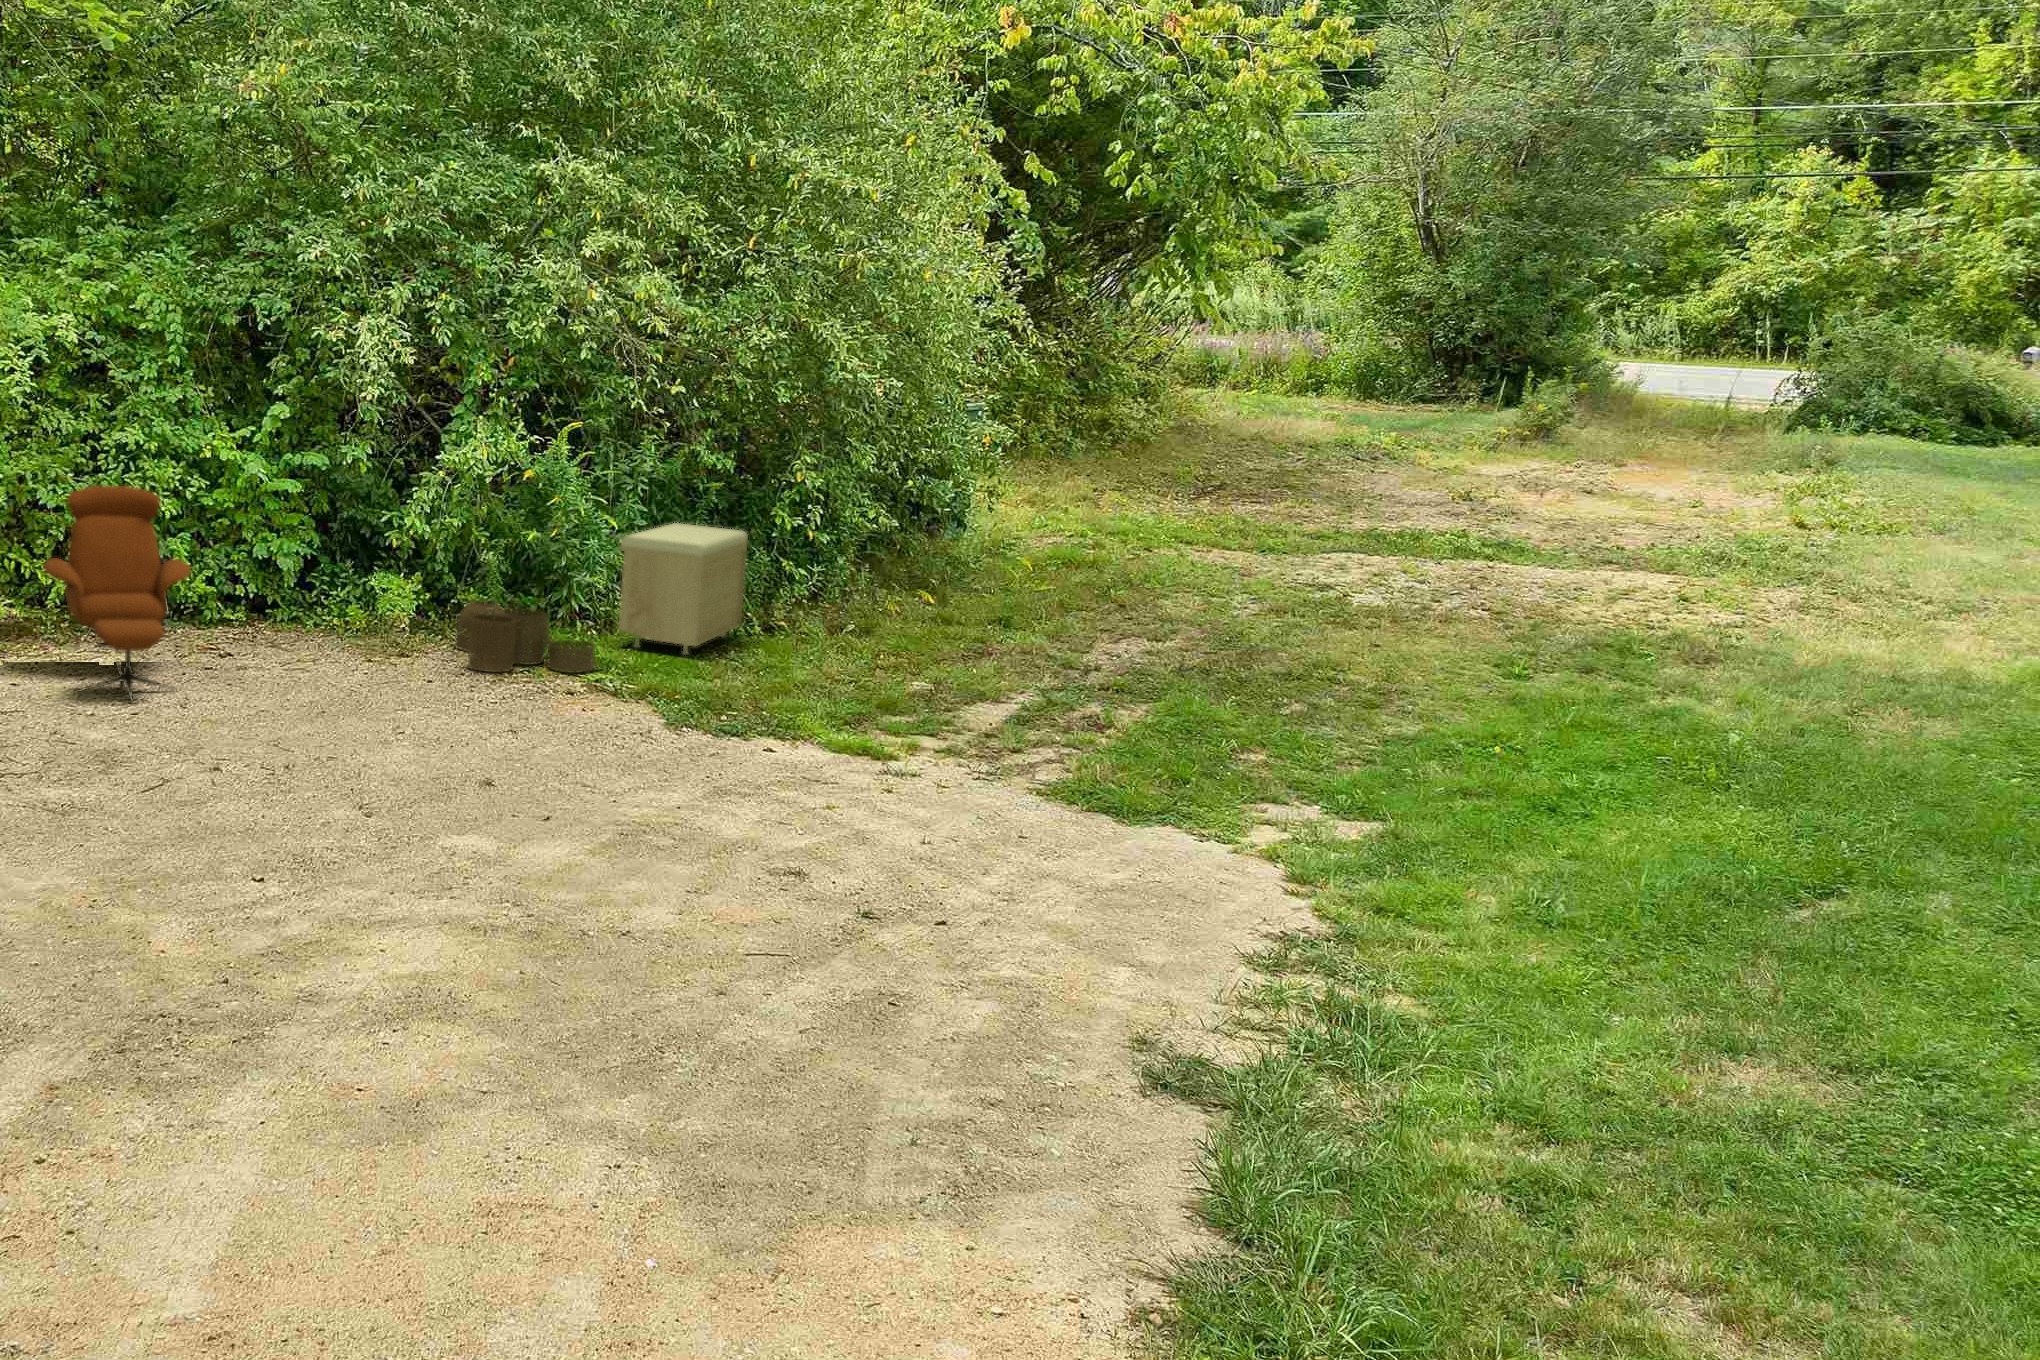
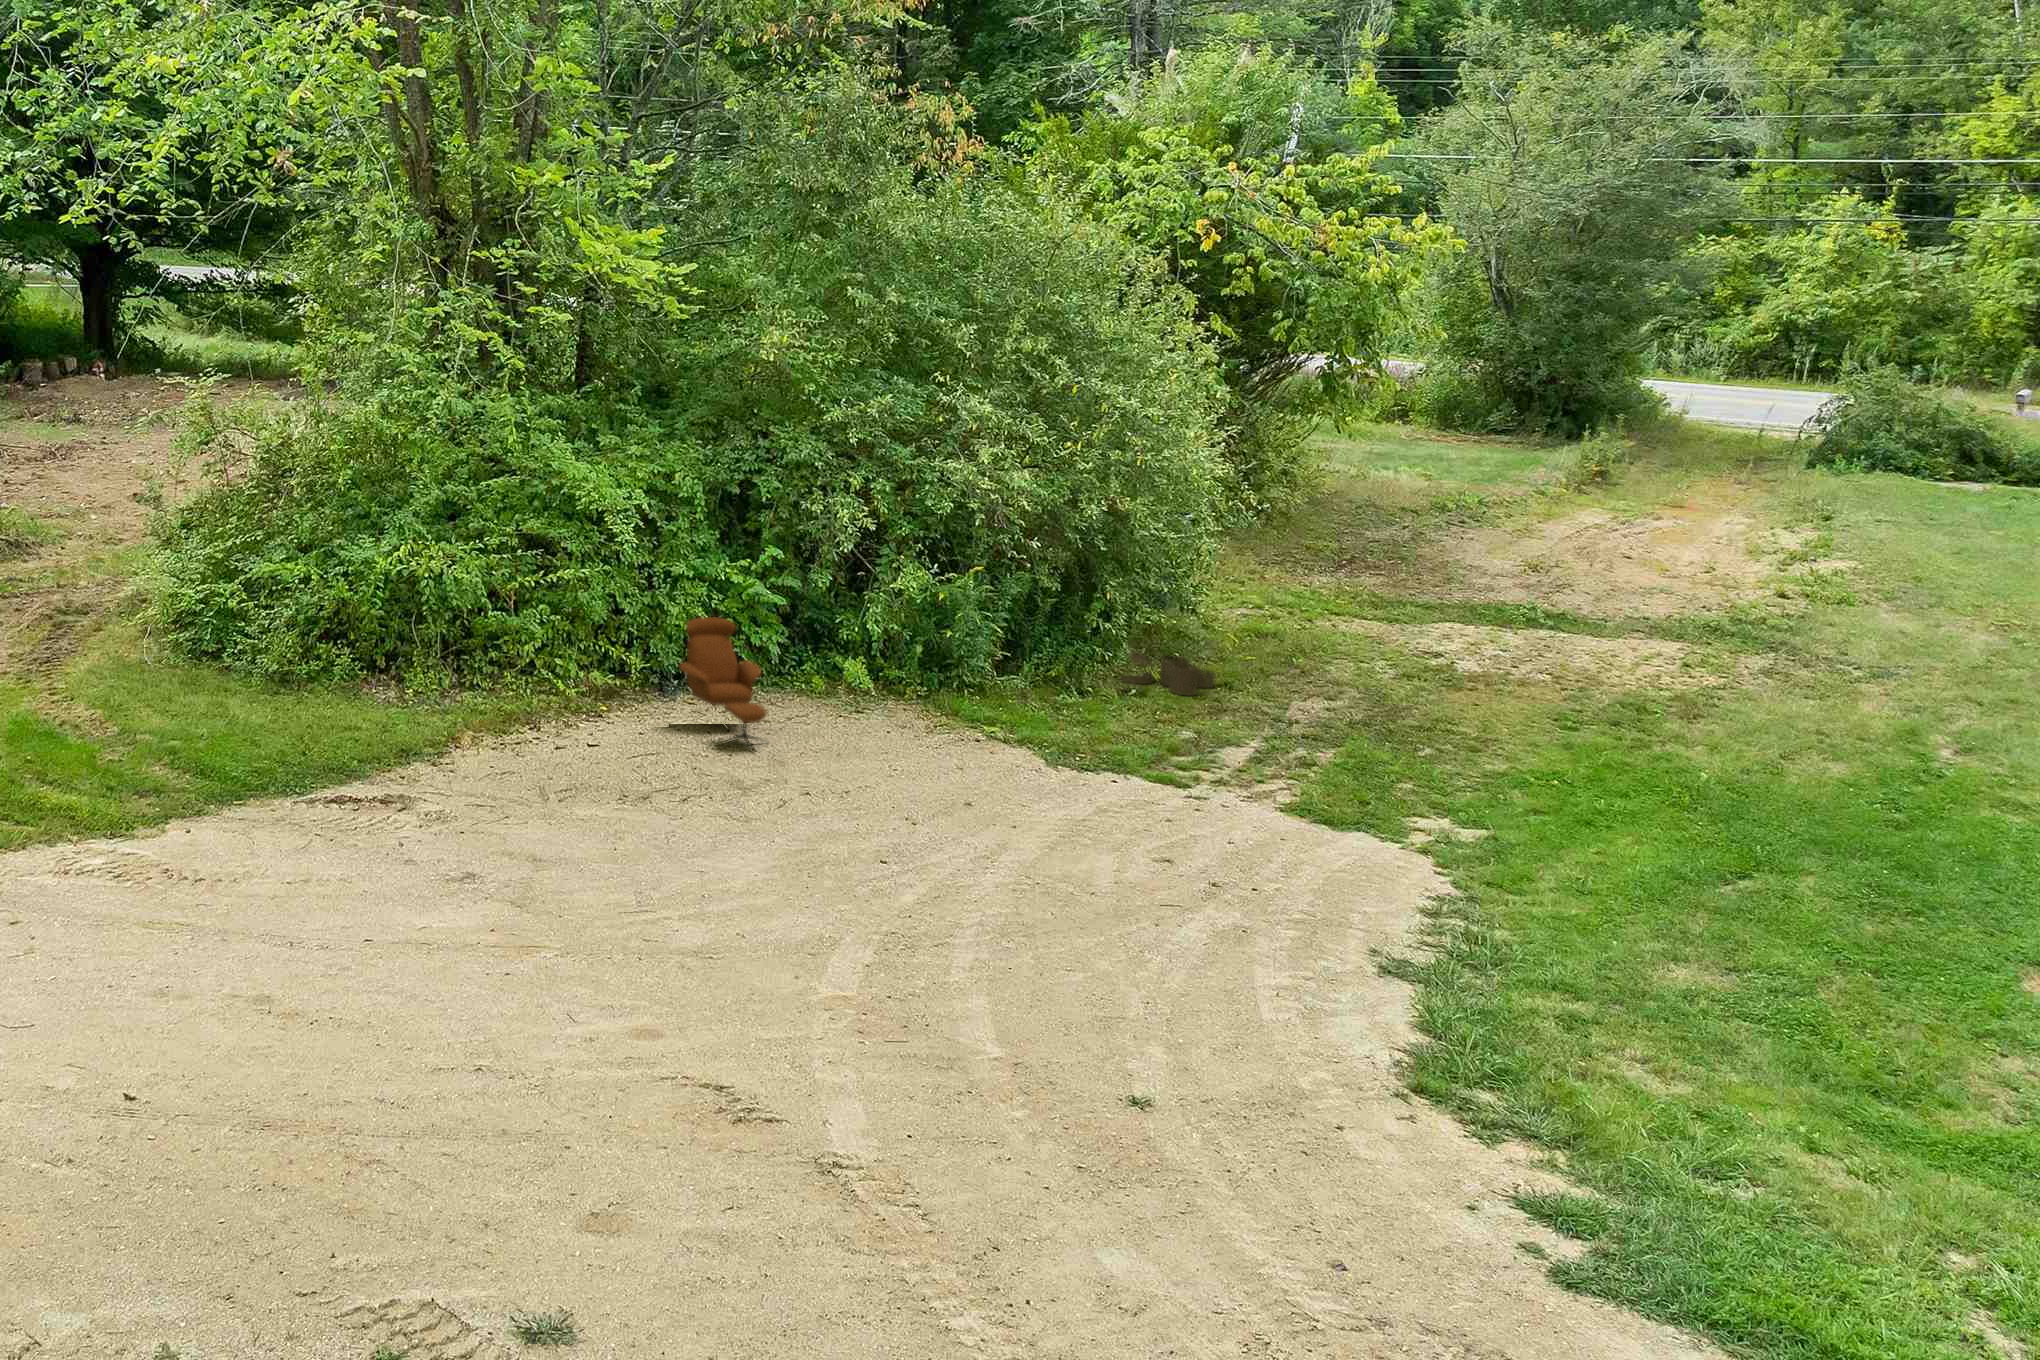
storage bench: present [619,523,748,655] -> none [991,620,1064,709]
woven basket: present [455,599,595,673] -> present [1121,653,1215,695]

